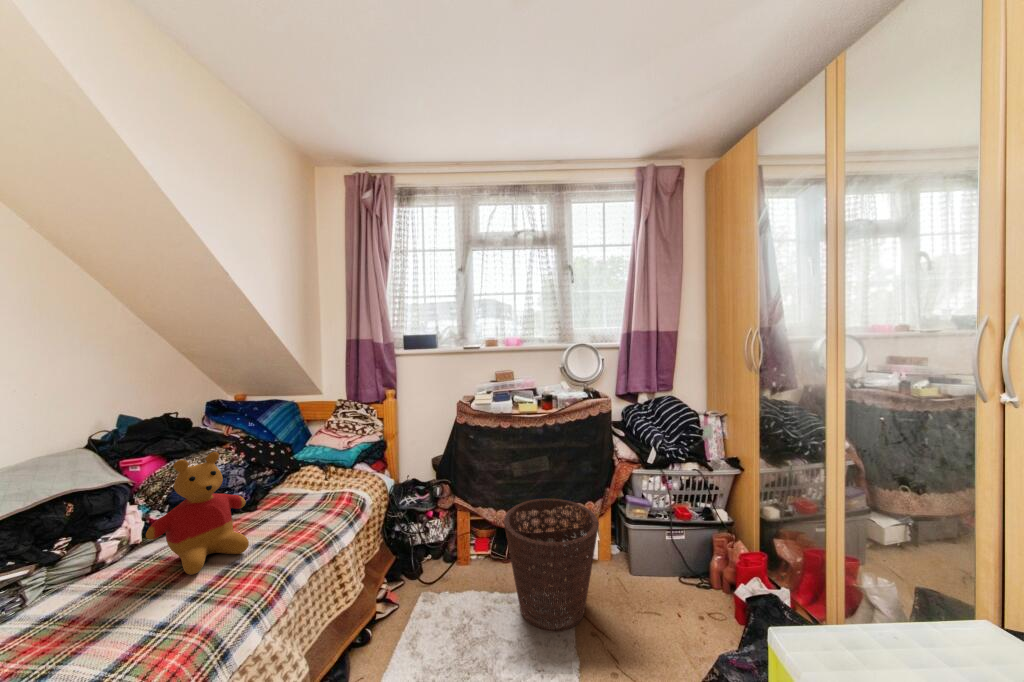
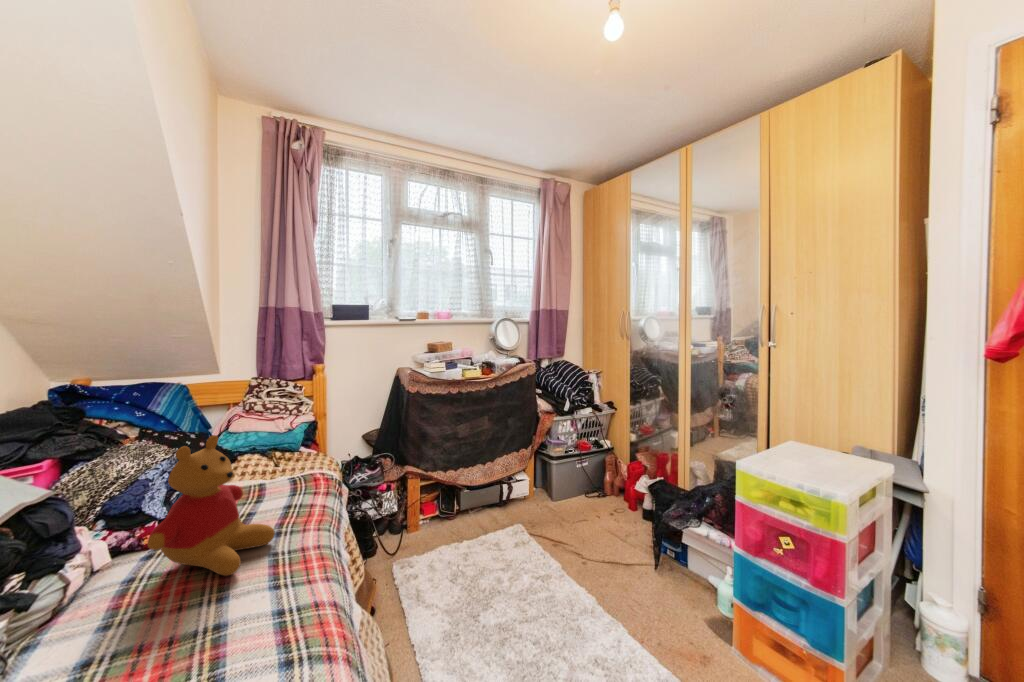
basket: present [504,499,598,632] -> none [475,450,553,553]

